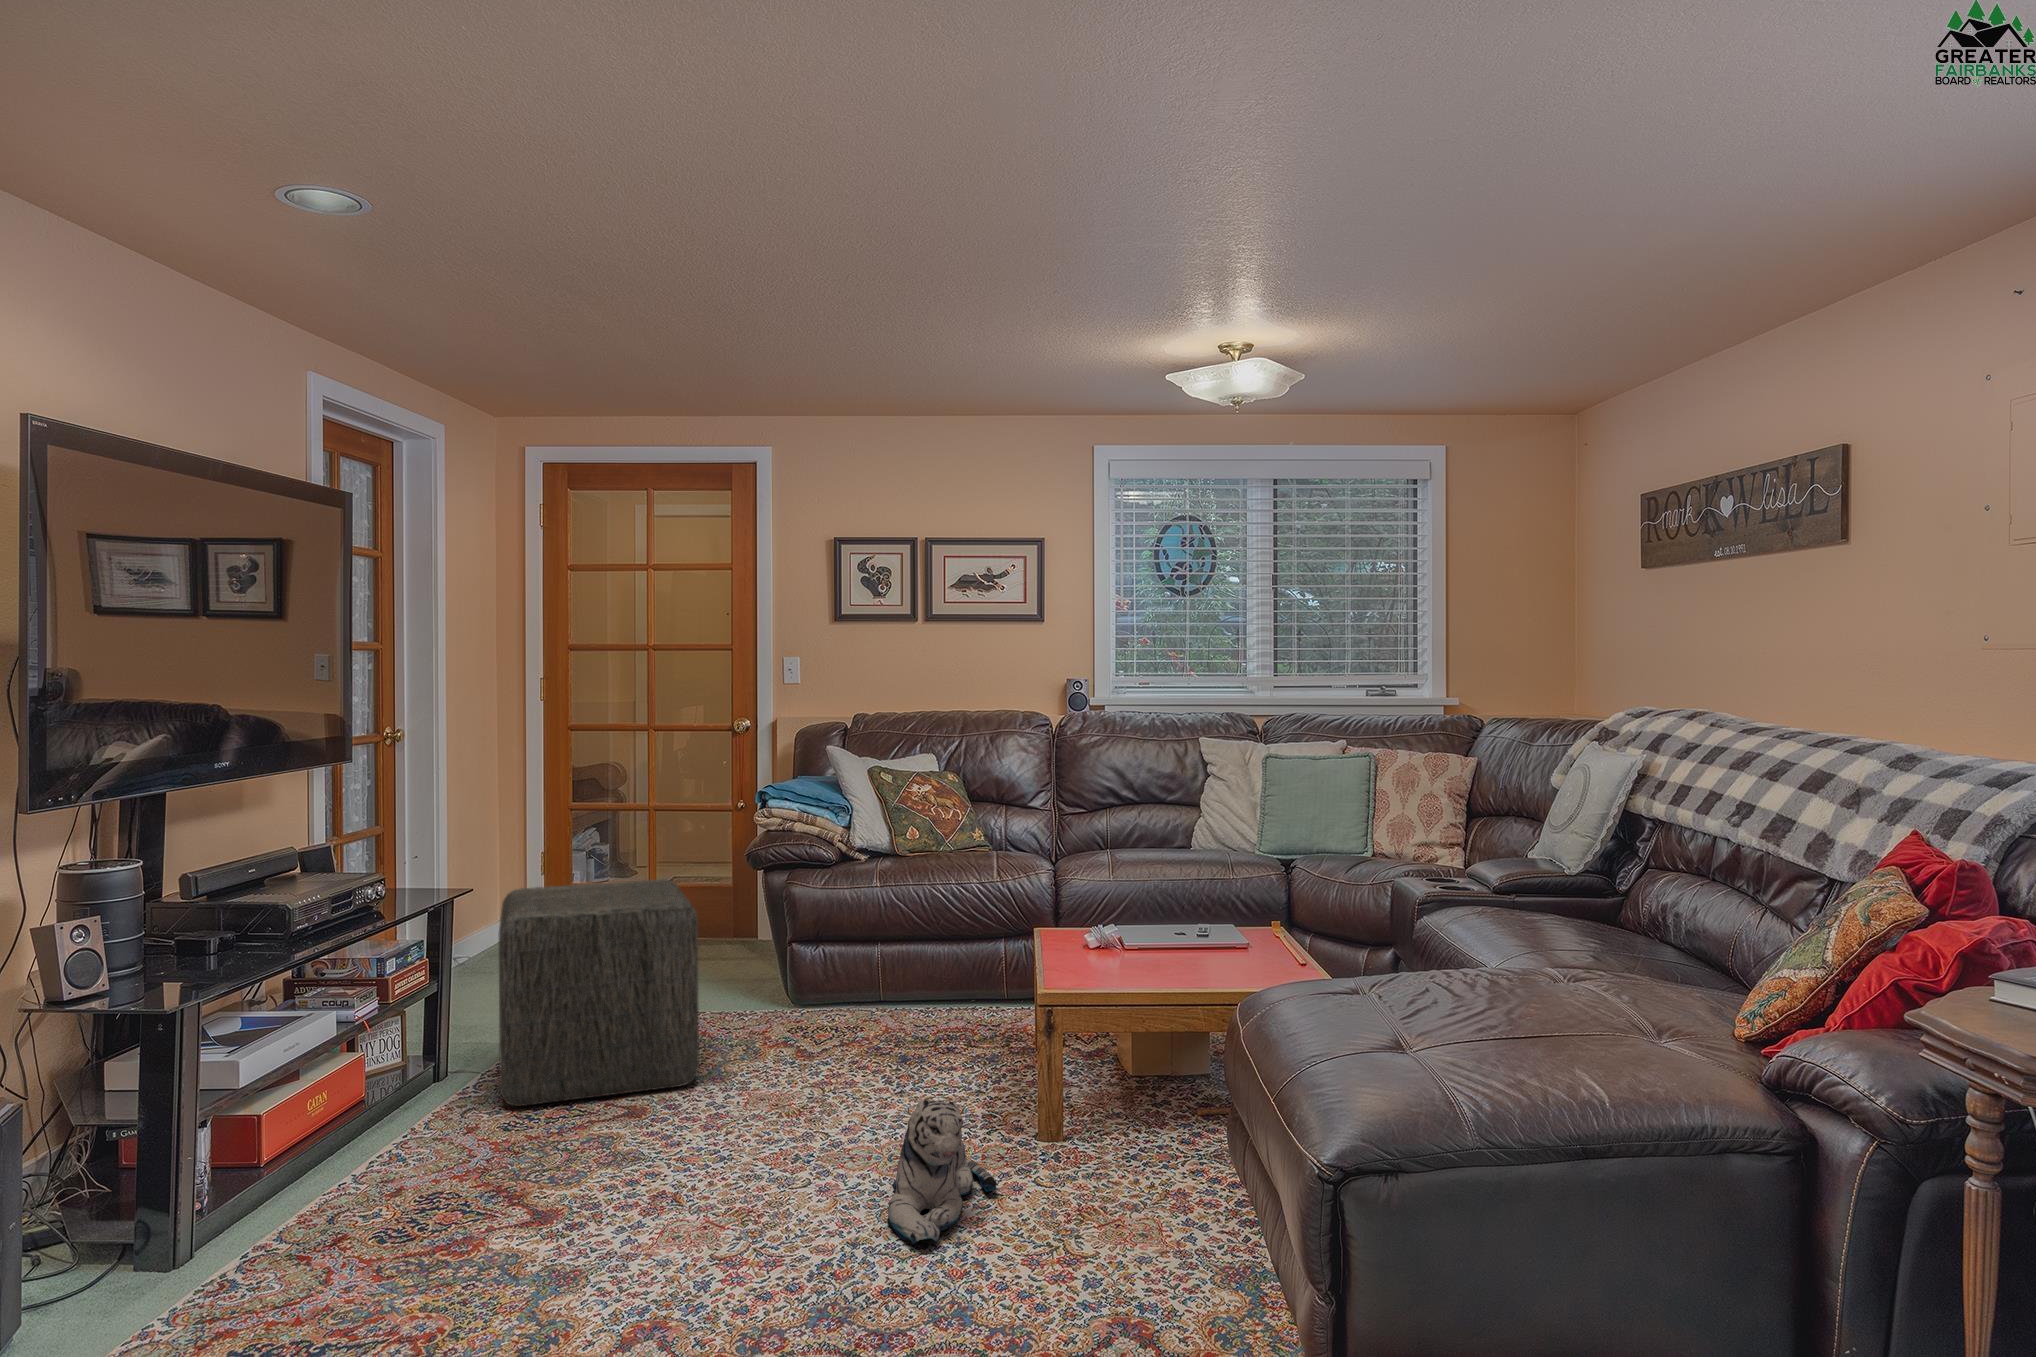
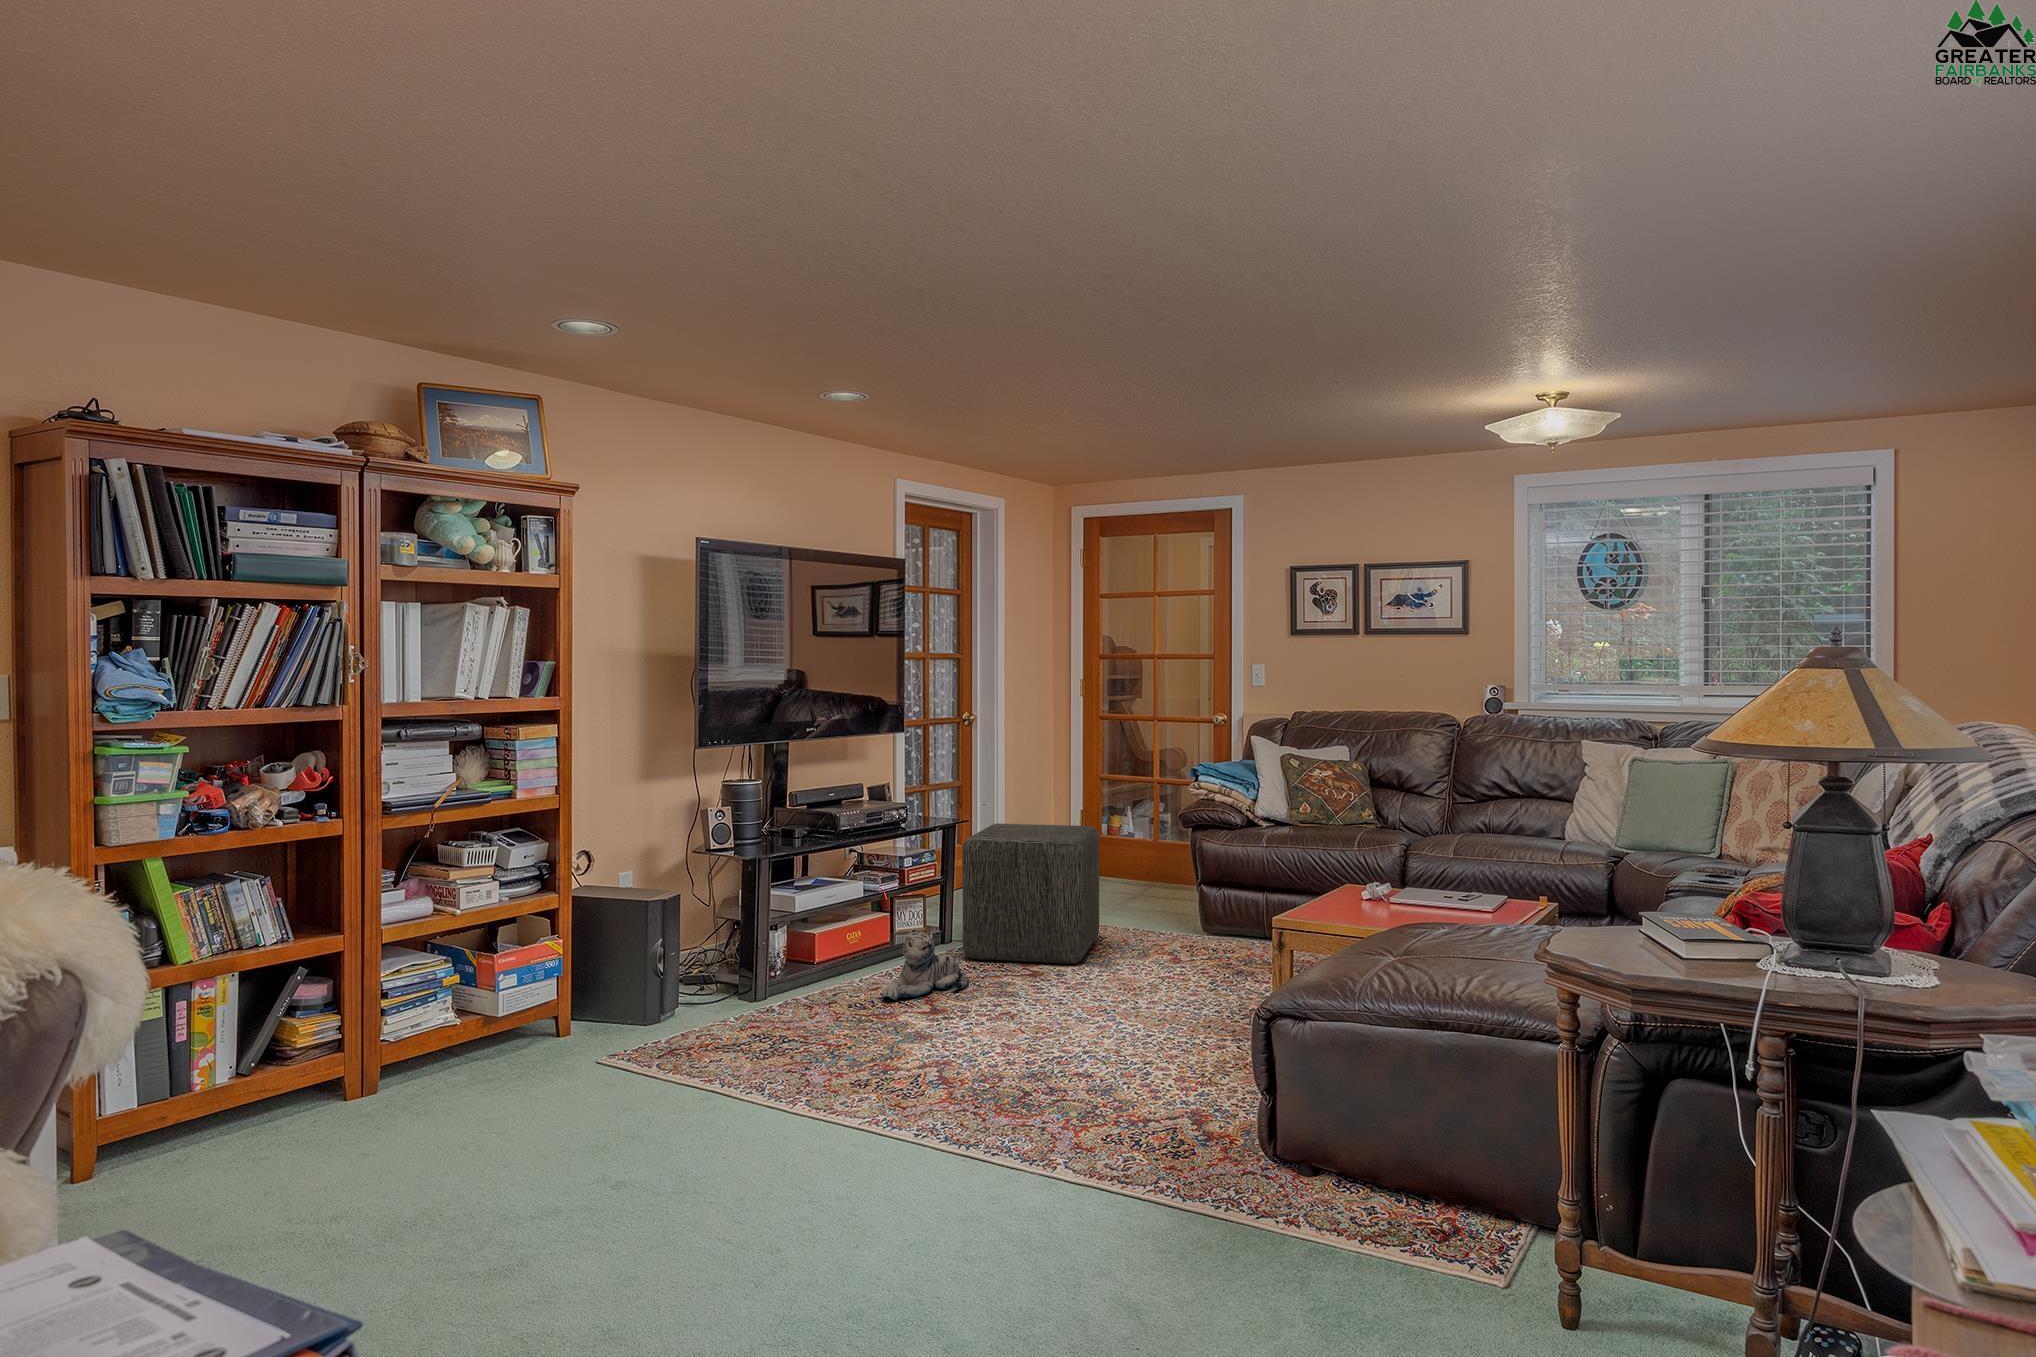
plush toy: present [887,1100,997,1244] -> present [882,929,969,1000]

